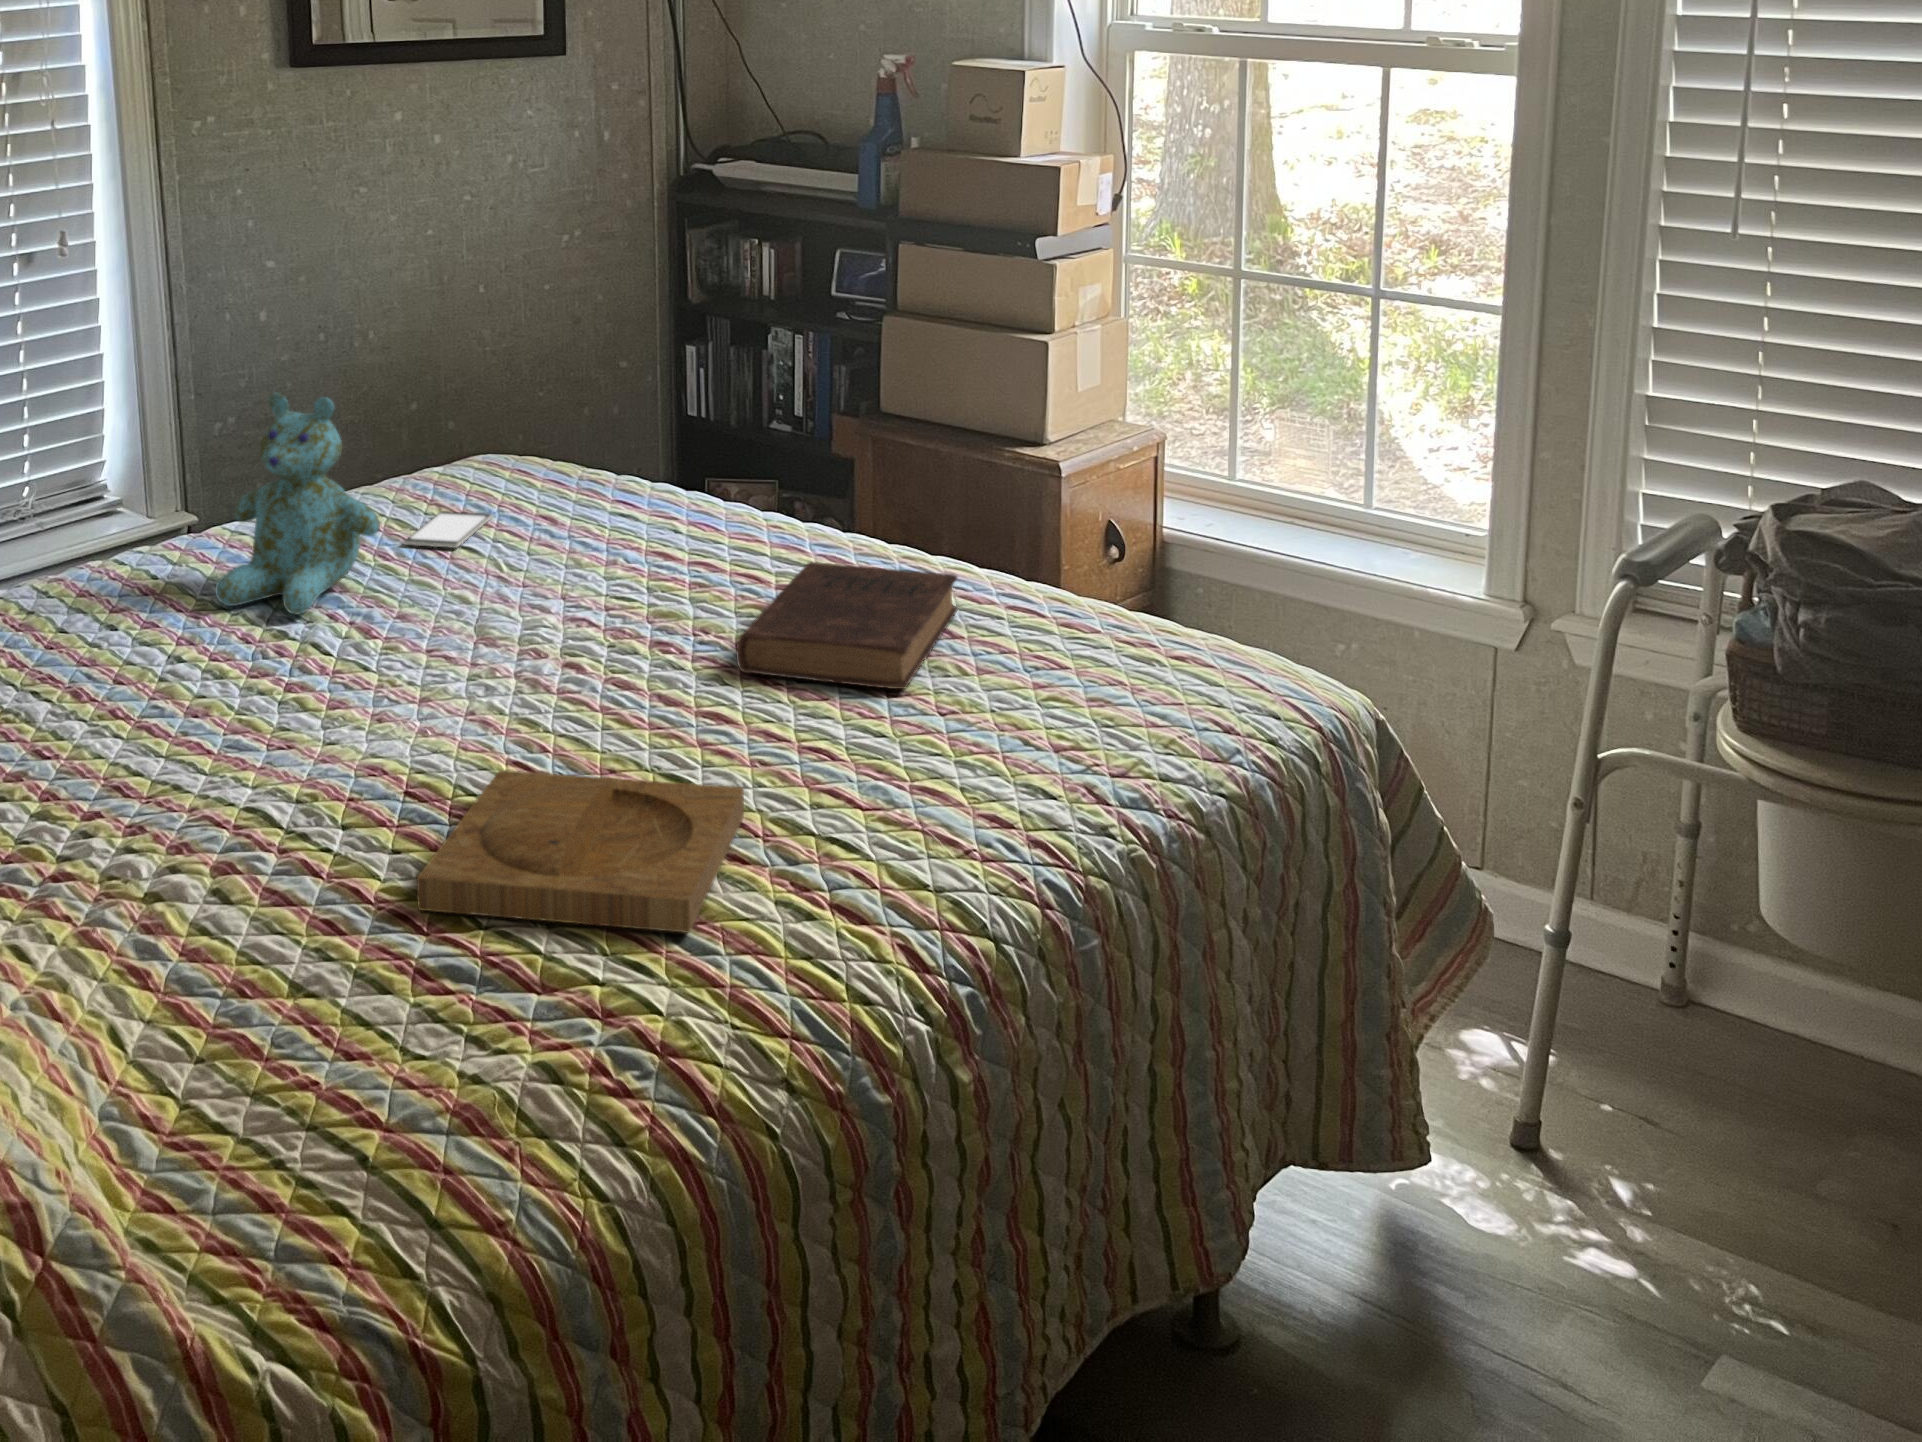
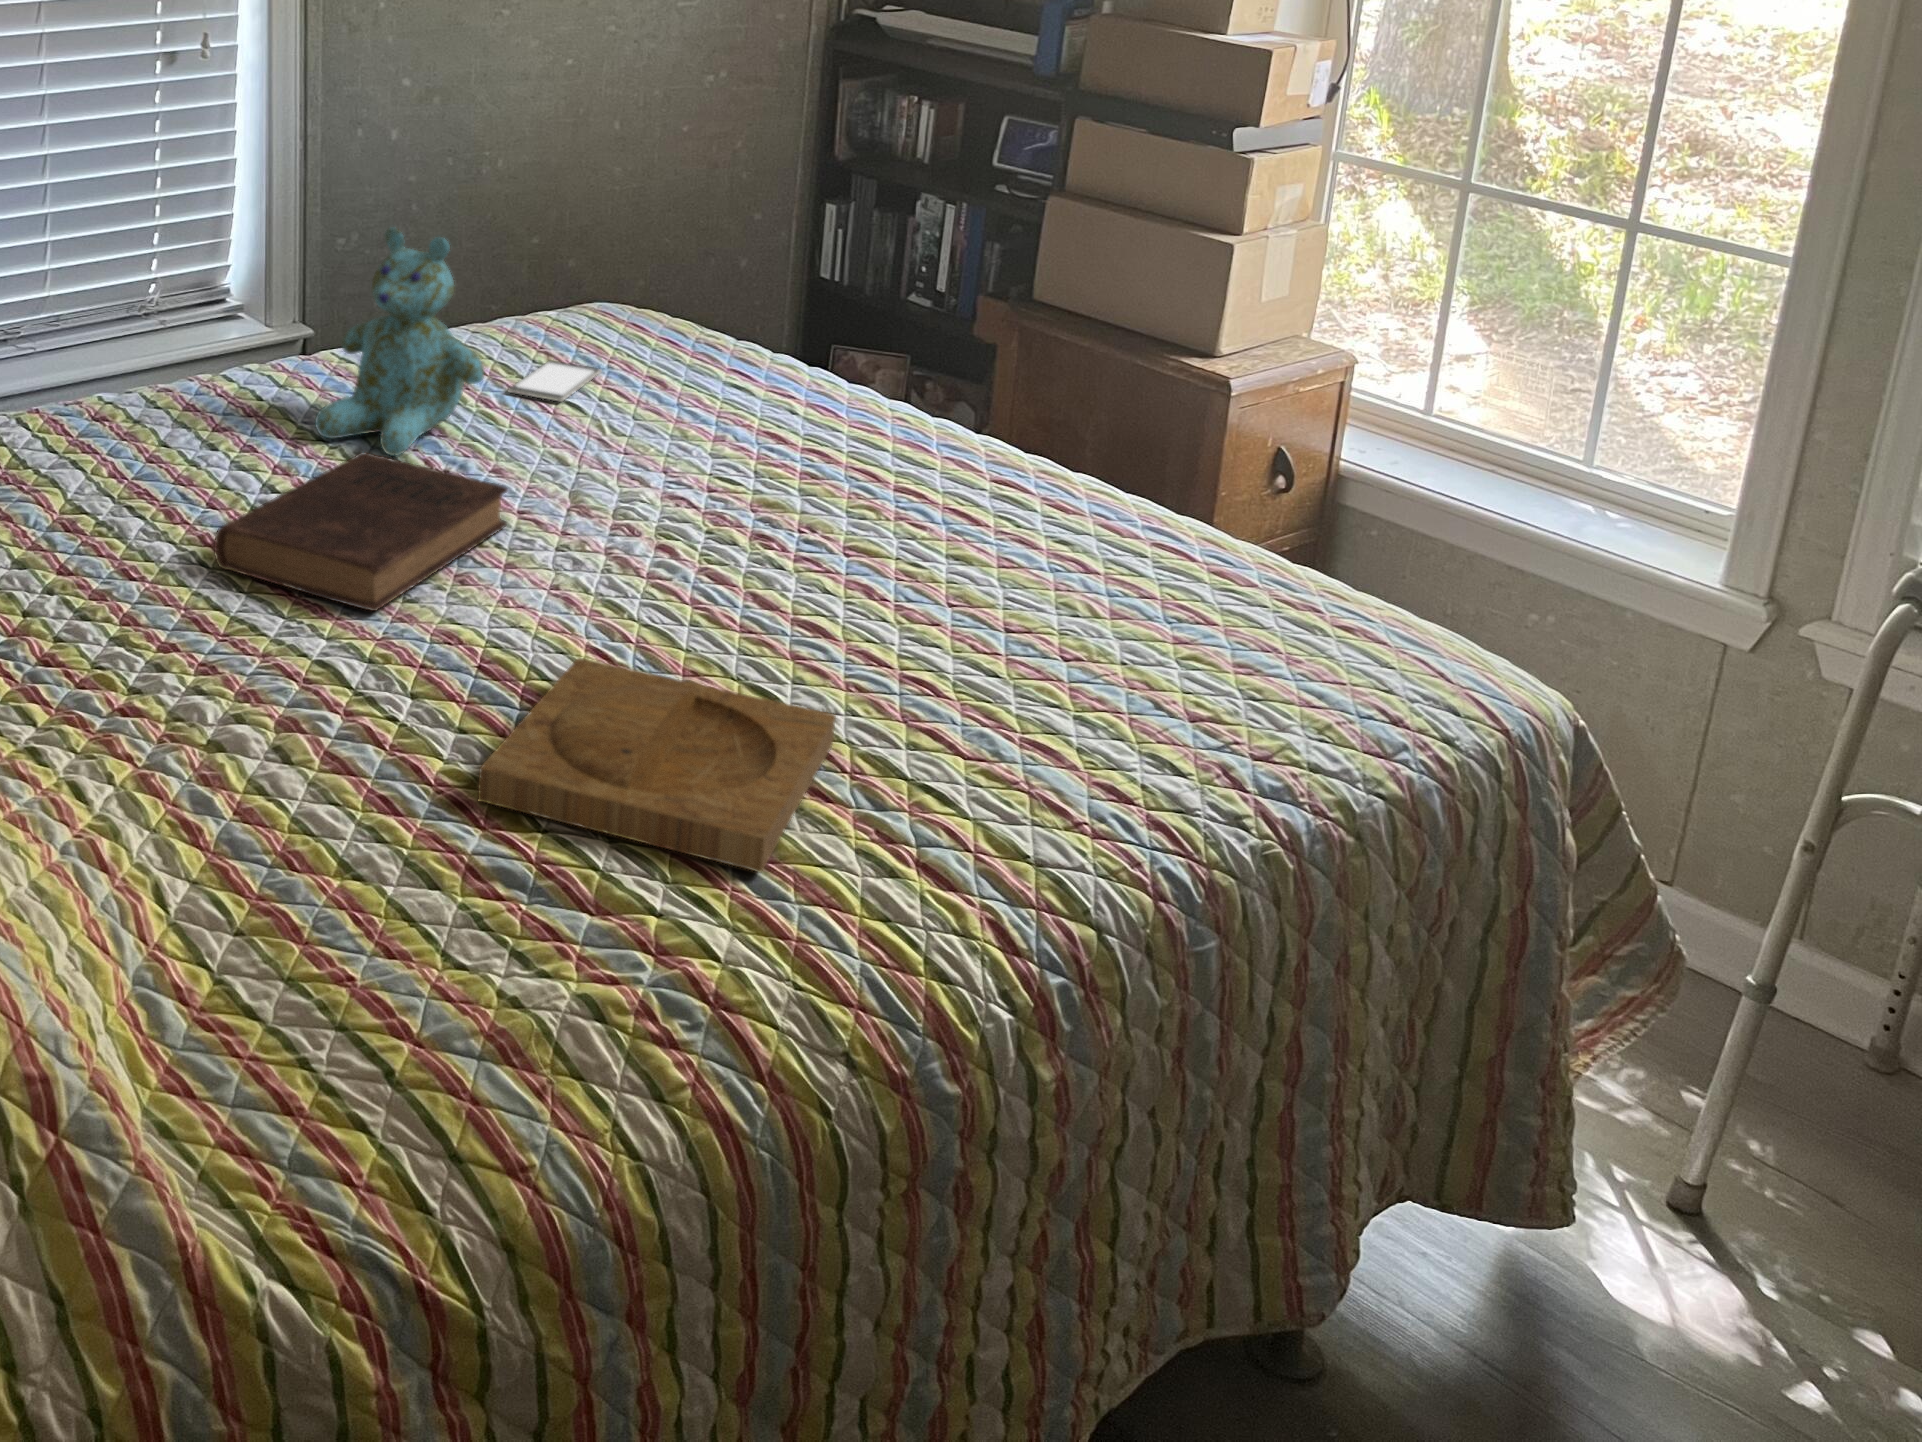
book: present [736,561,958,689] -> present [214,452,508,611]

